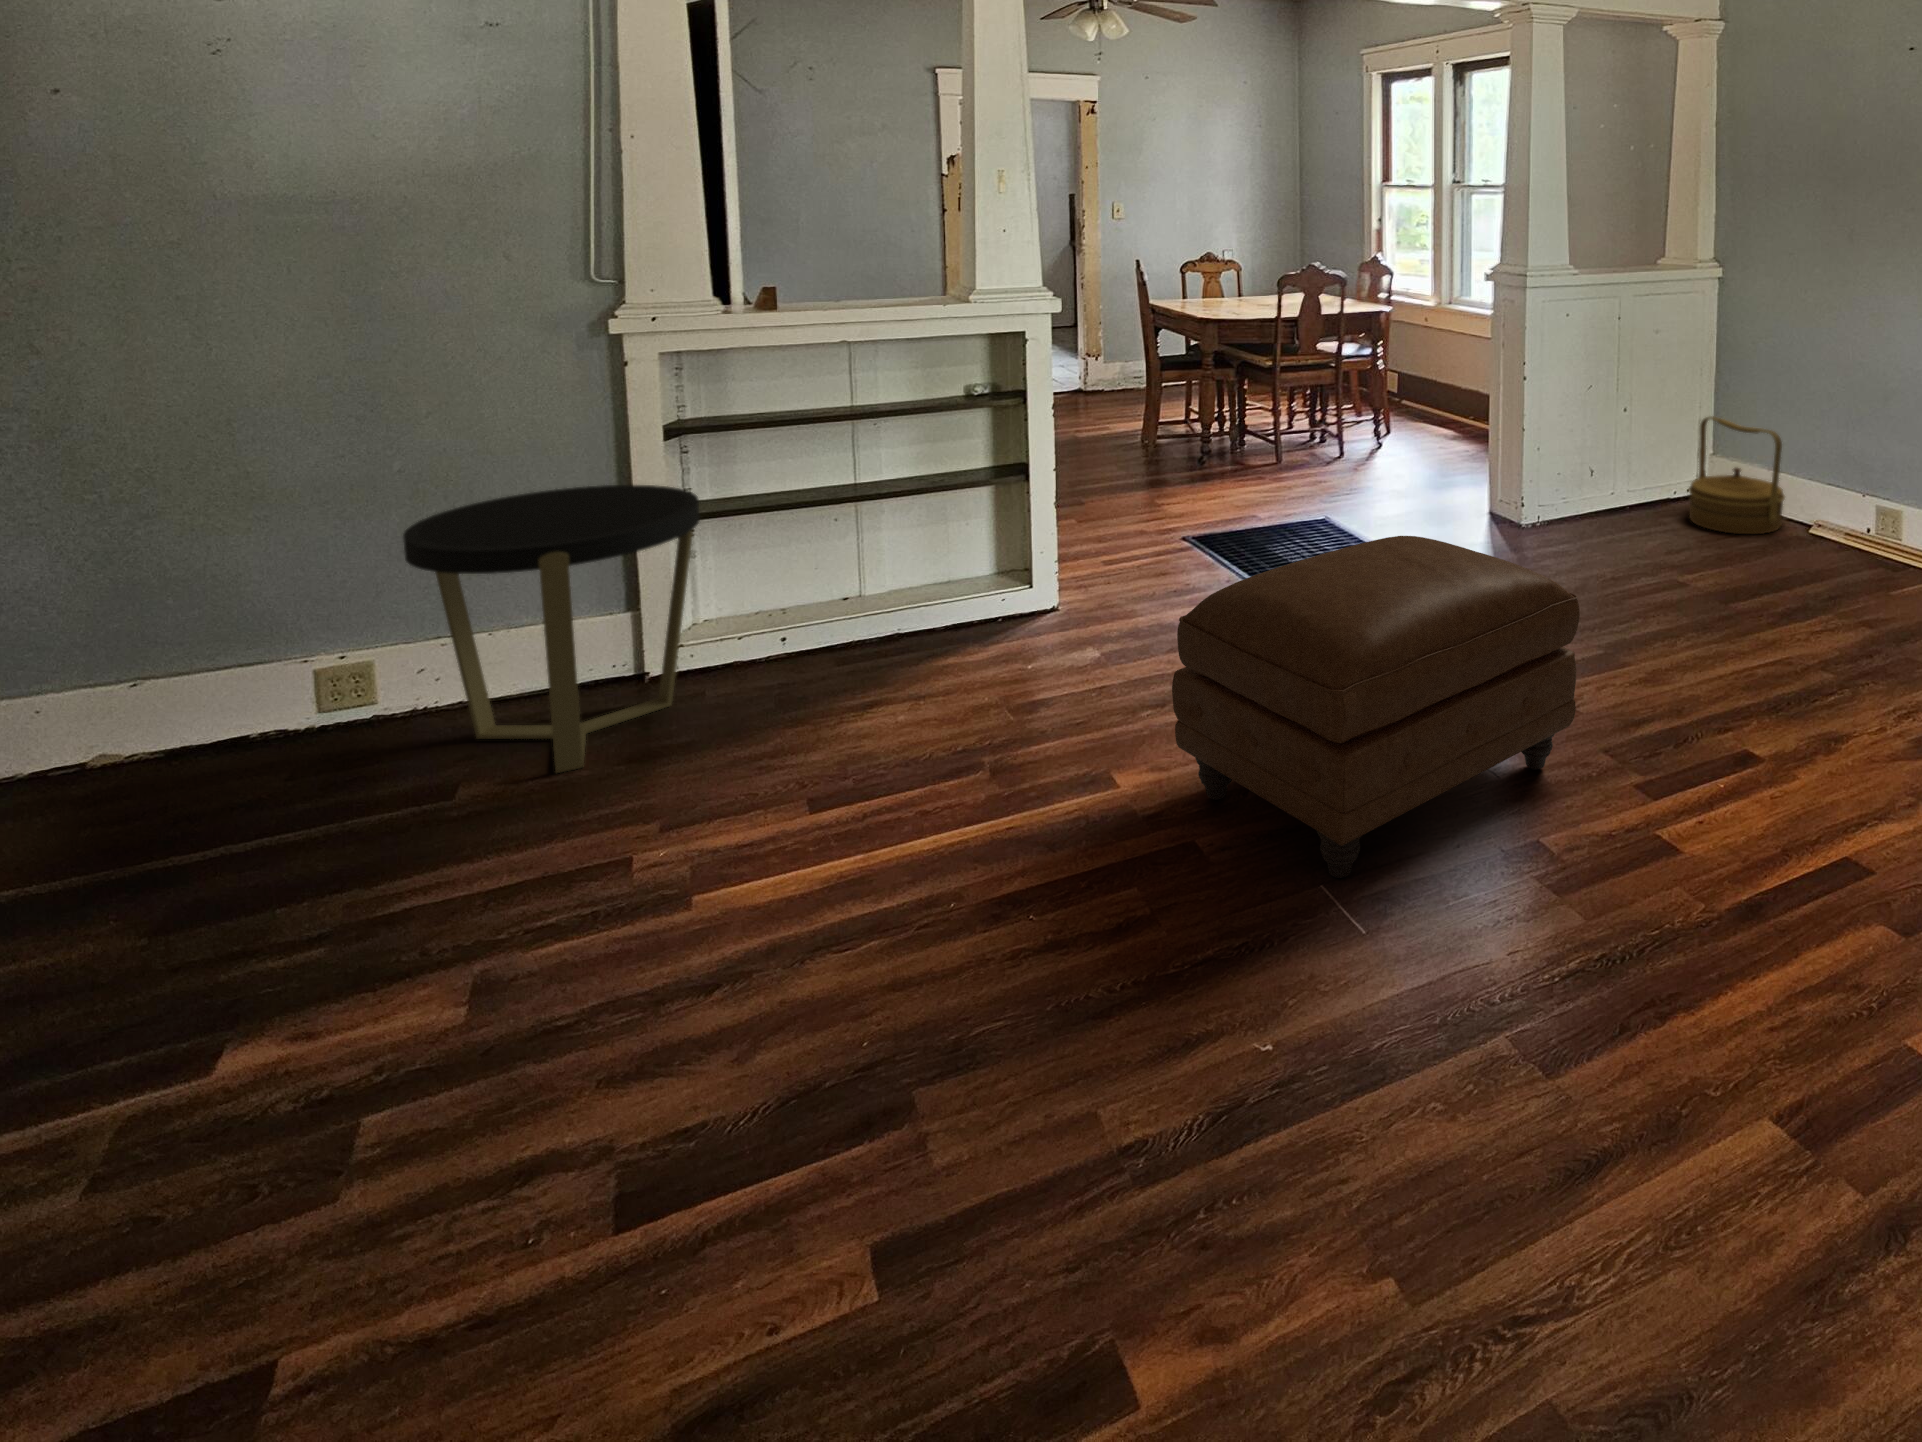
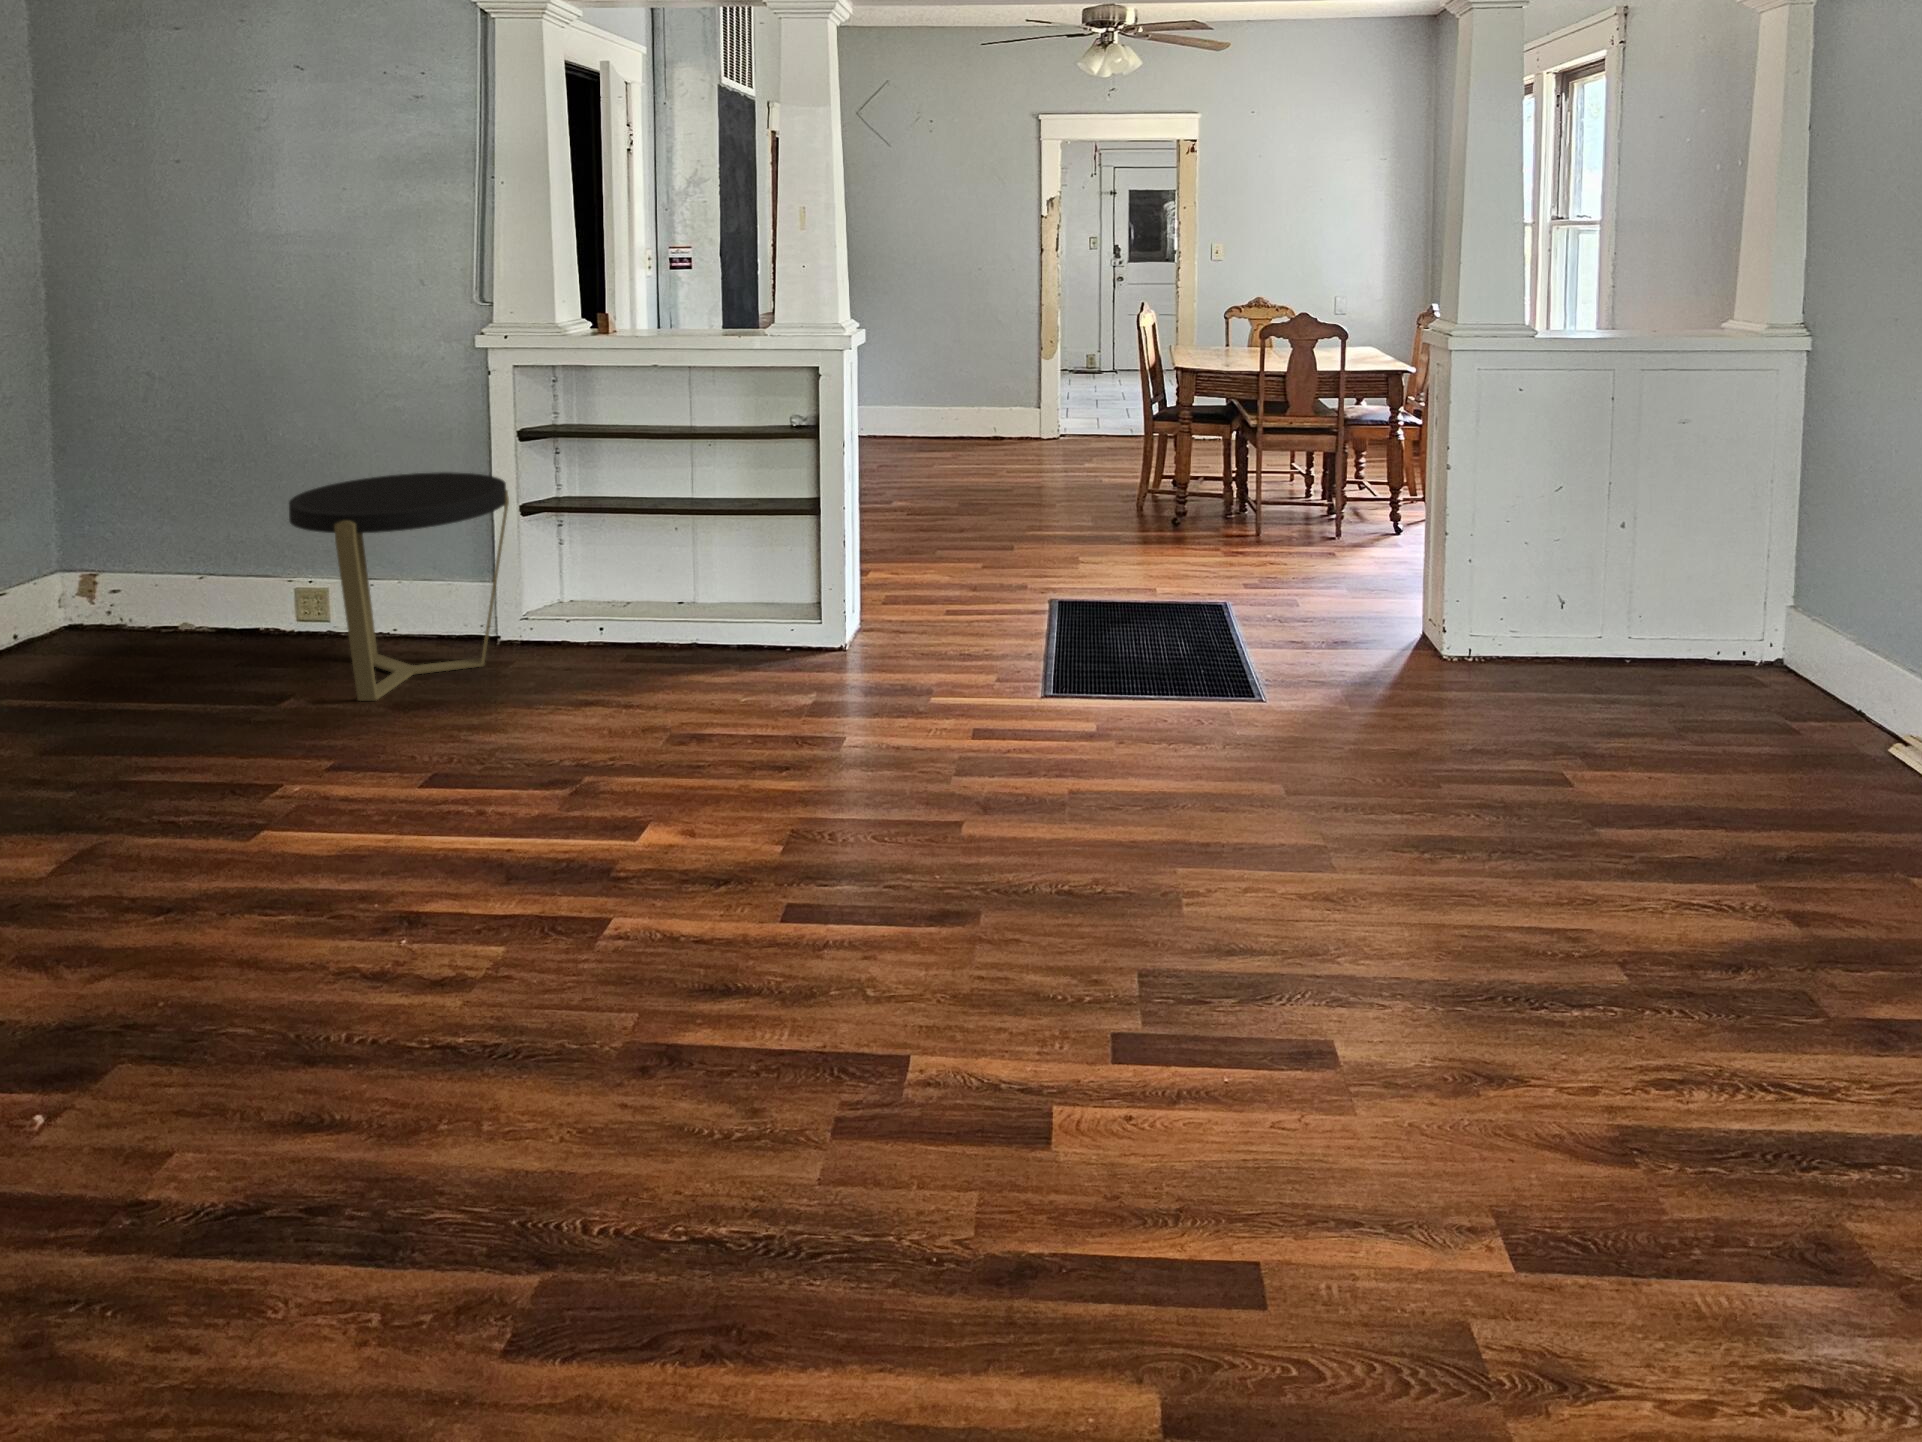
woven basket: present [1688,417,1785,534] -> none [1699,549,1866,740]
ottoman: present [1172,536,1580,878] -> none [625,630,1073,1009]

